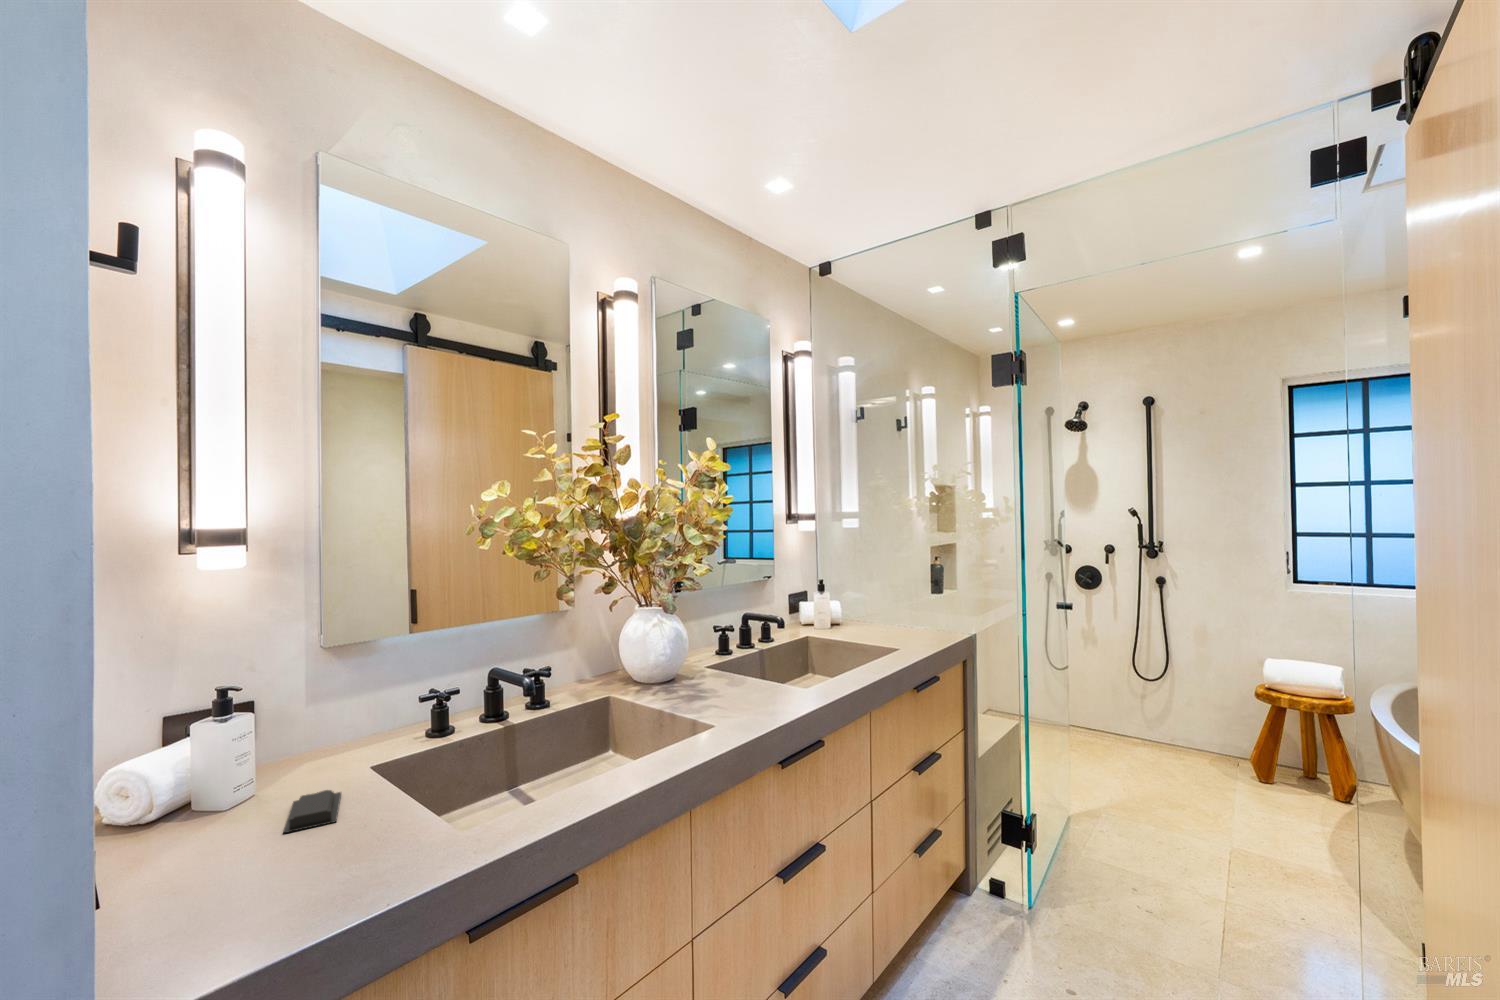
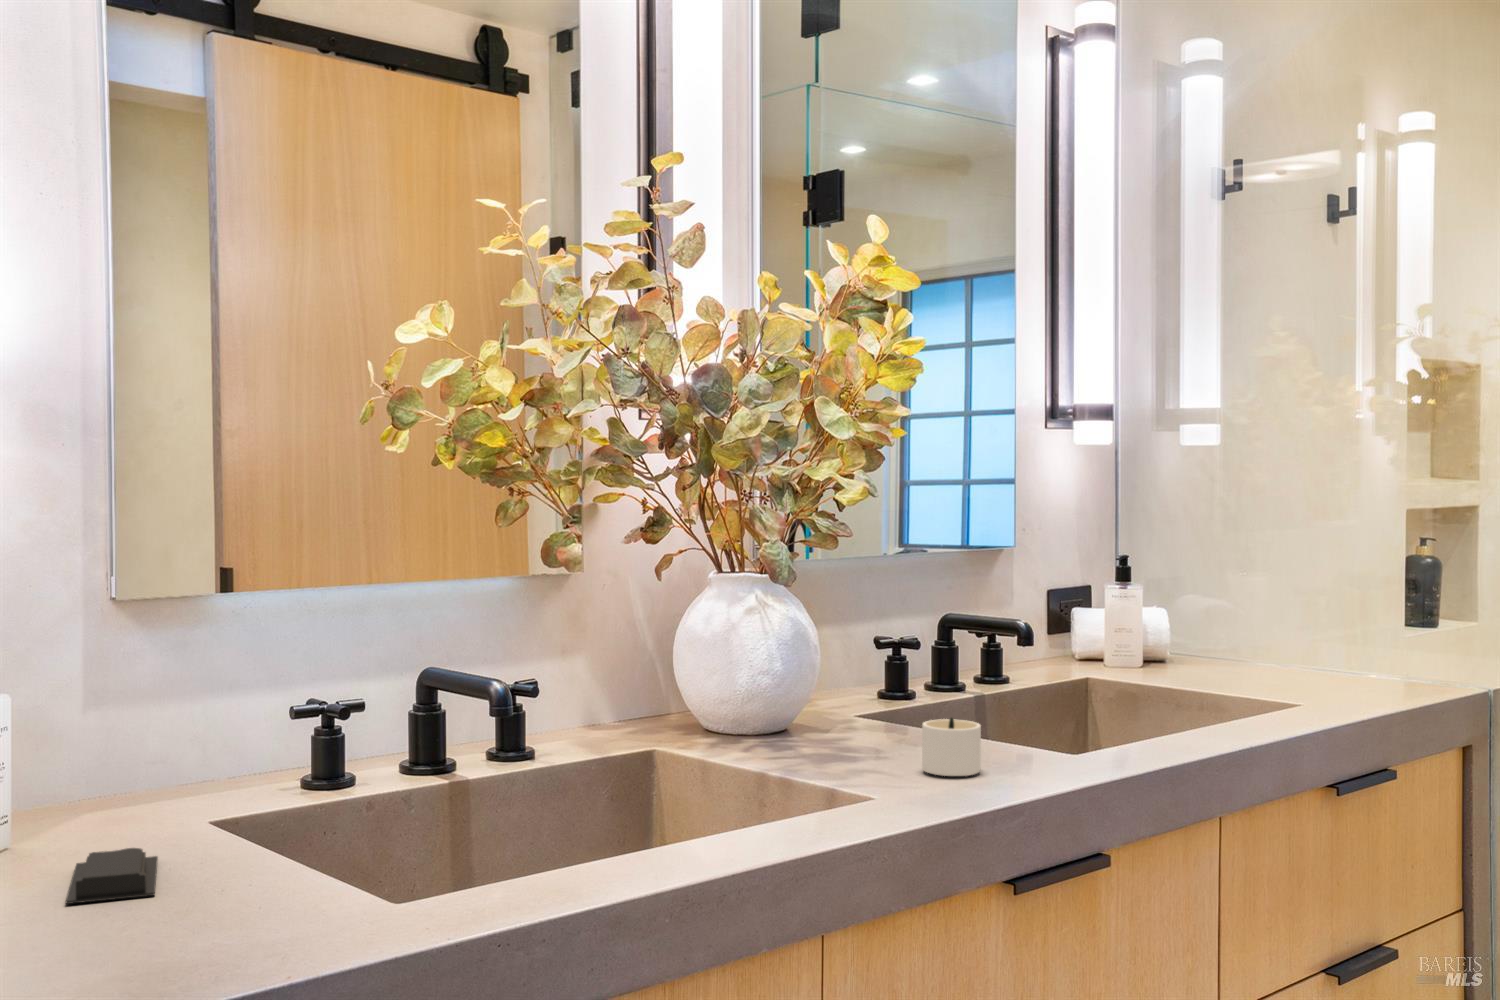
candle: none [738,677,777,706] -> present [922,718,981,776]

